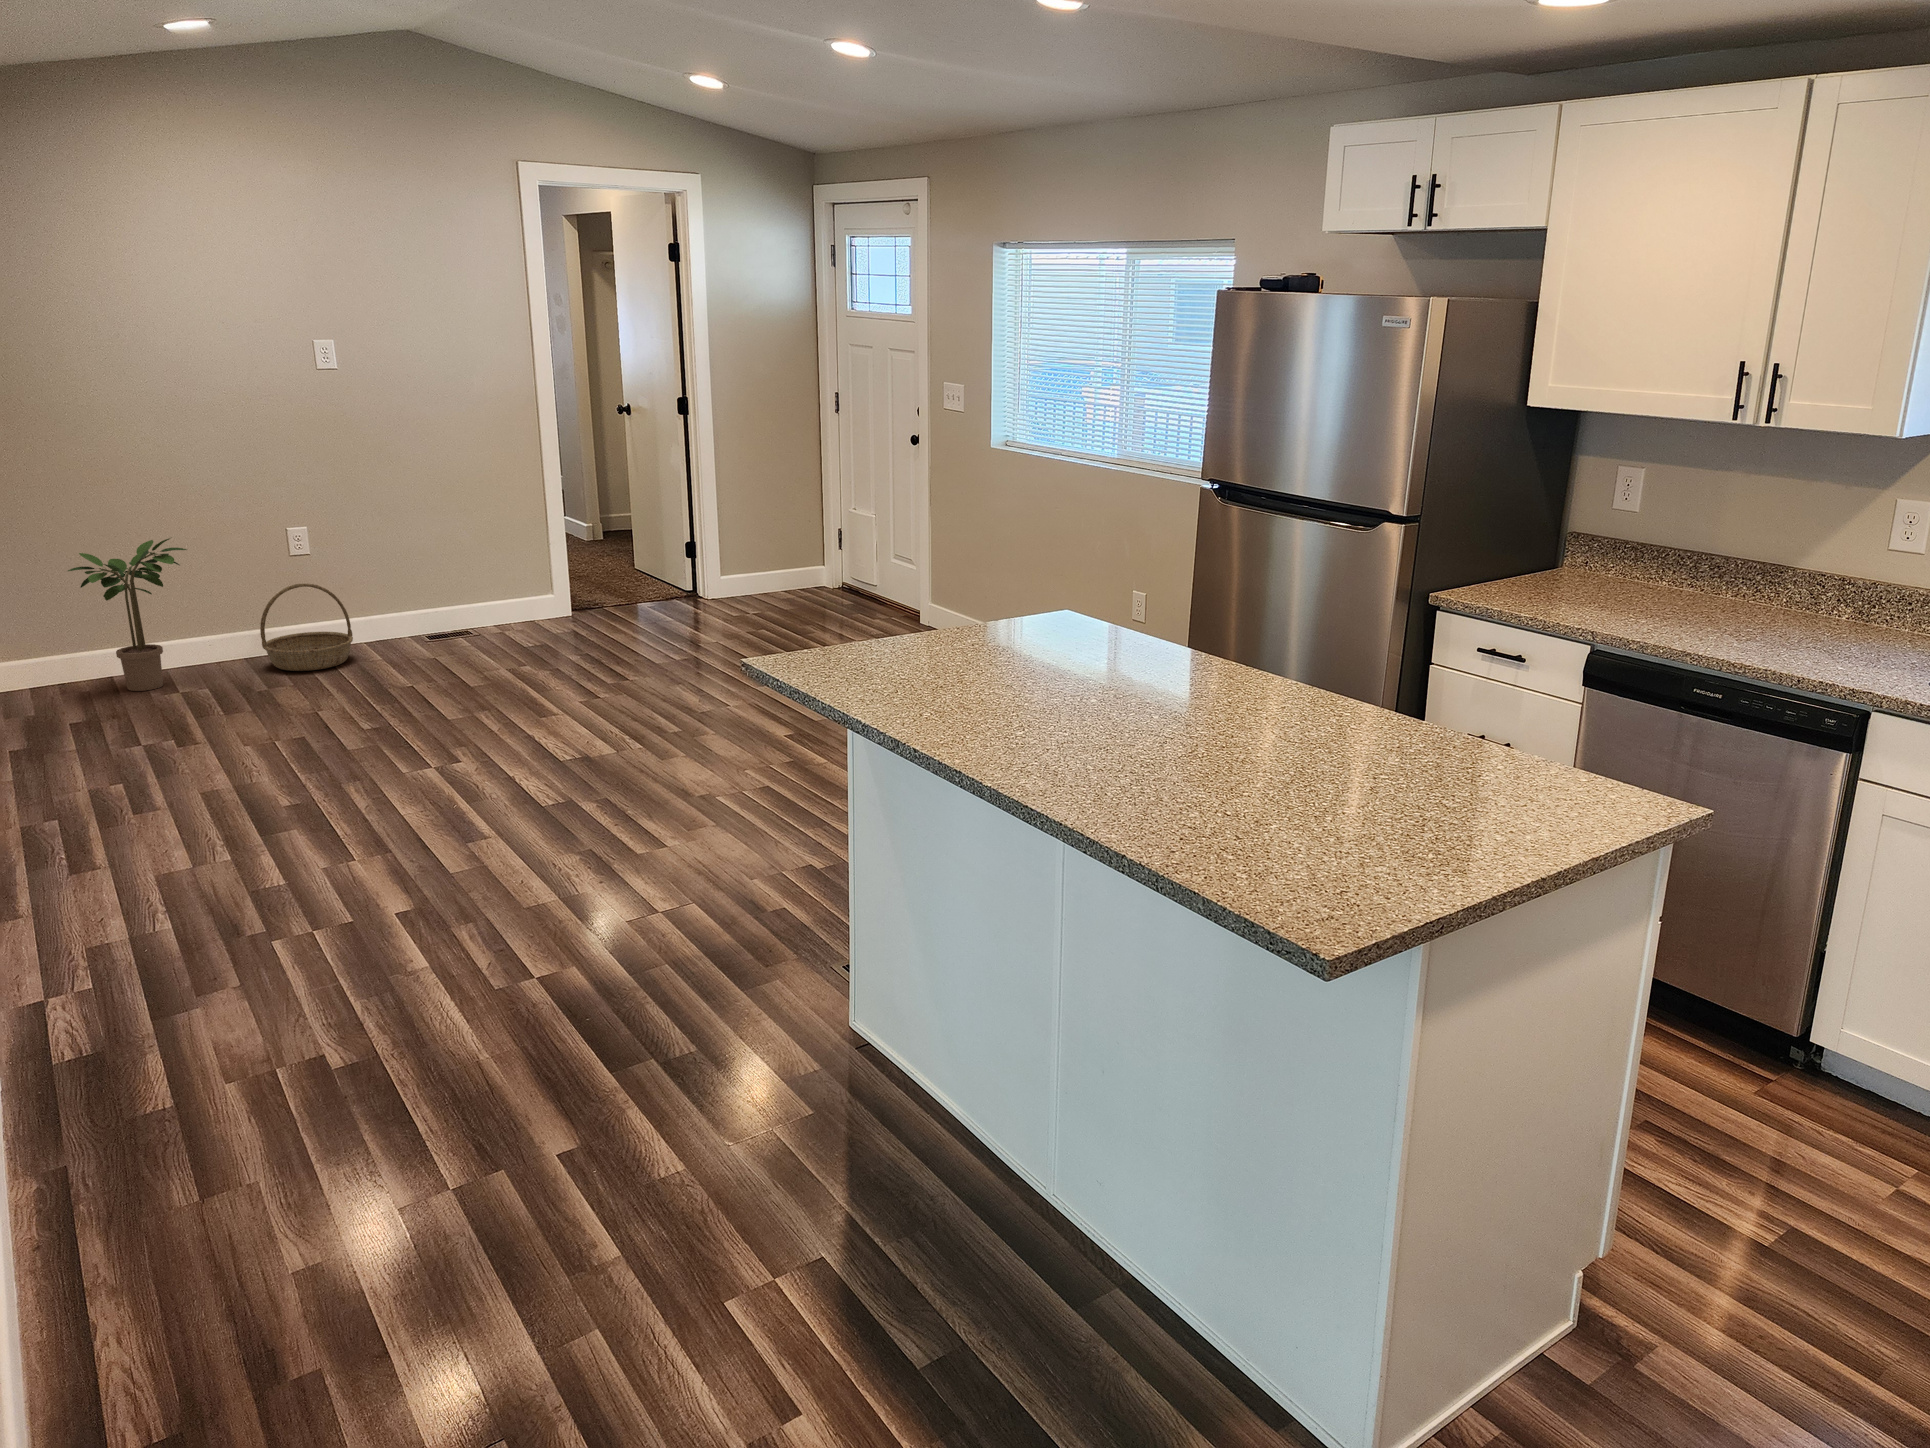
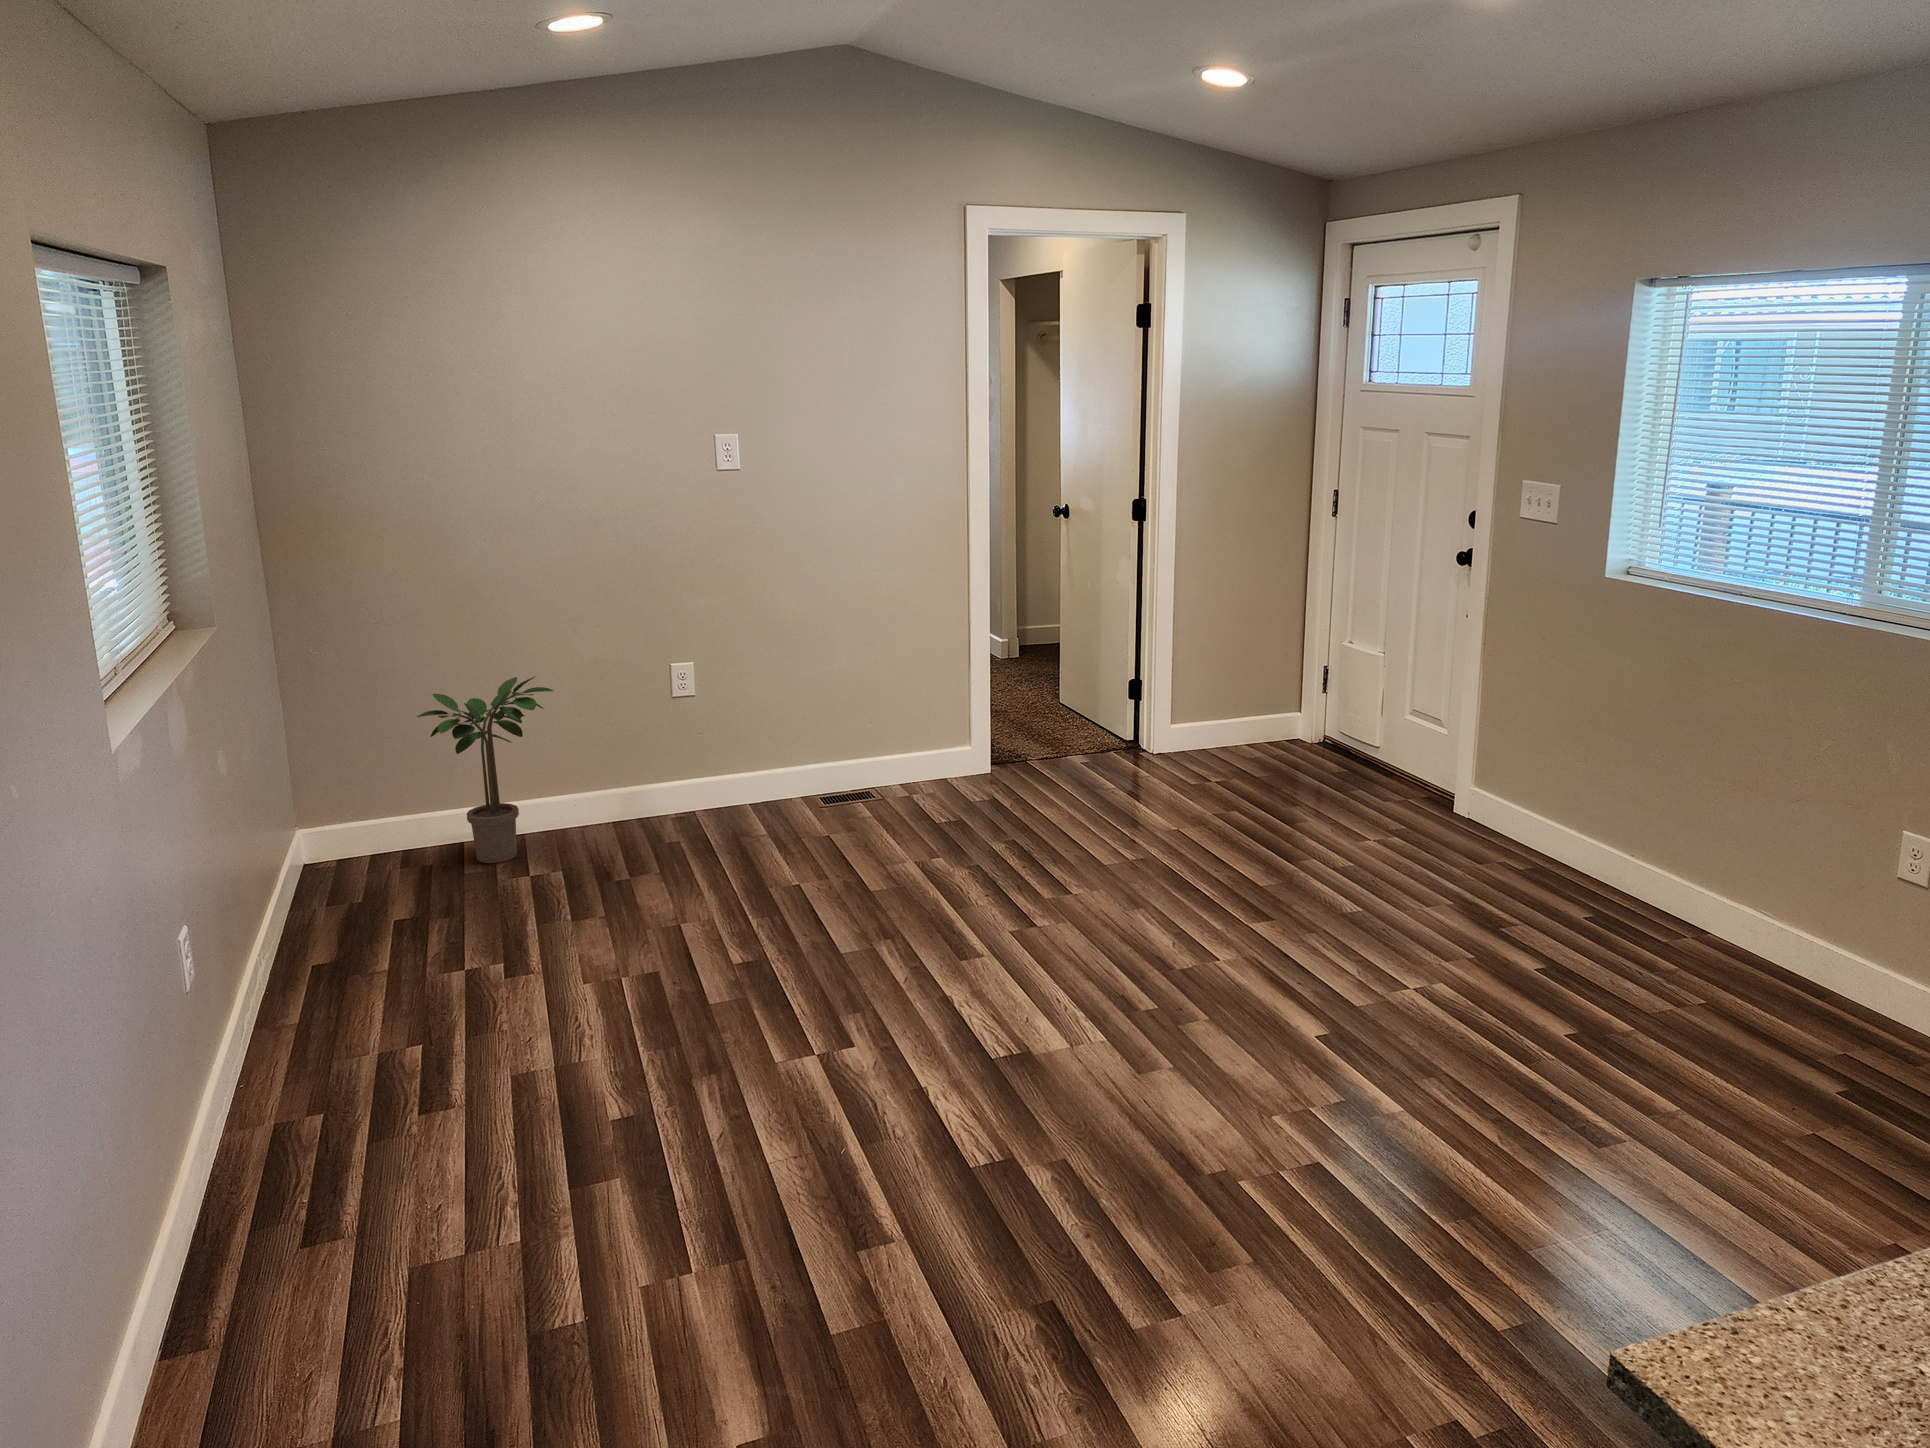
basket: present [260,584,353,671] -> none [630,733,735,843]

